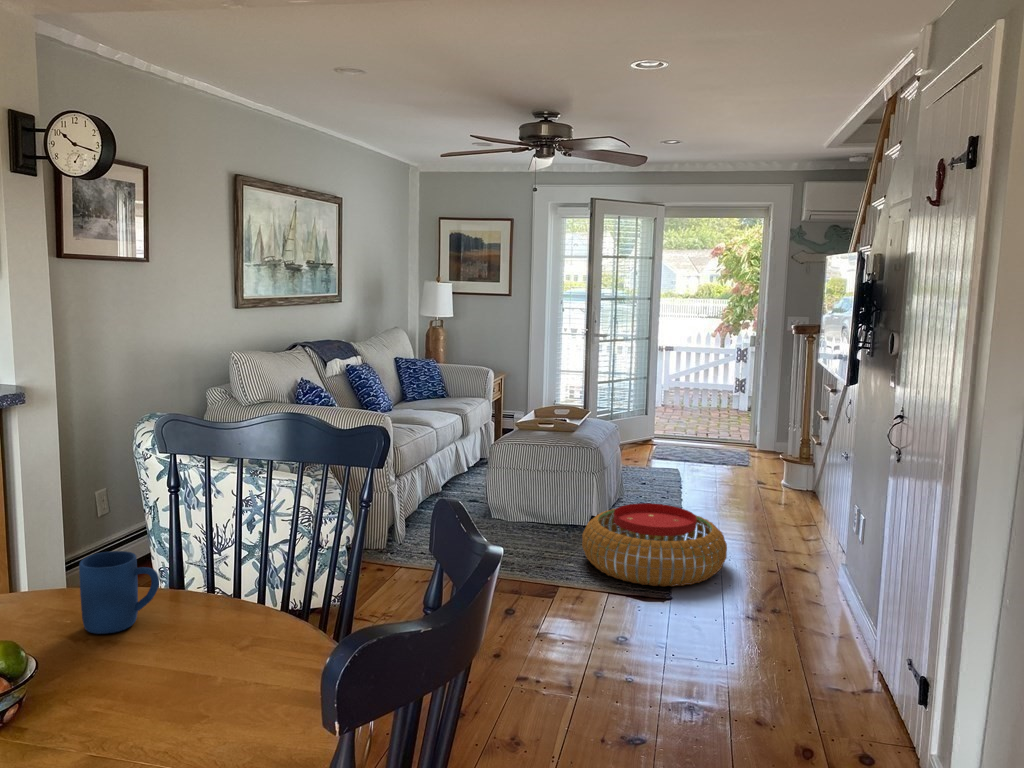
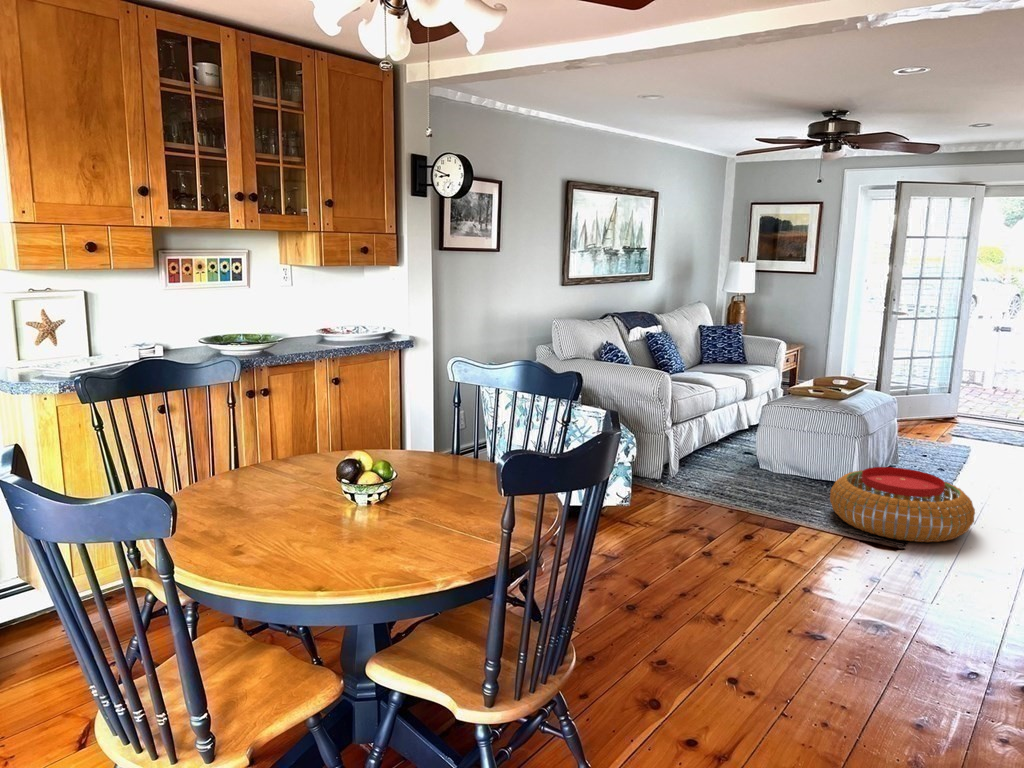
mug: present [79,551,159,634] -> none [425,425,464,467]

